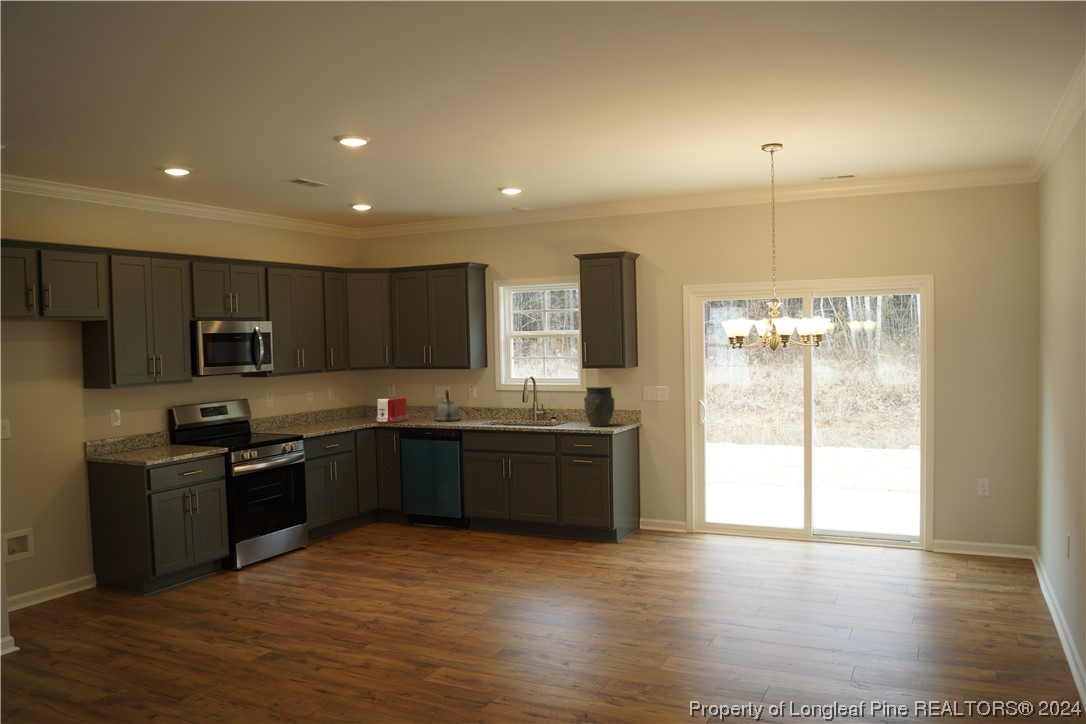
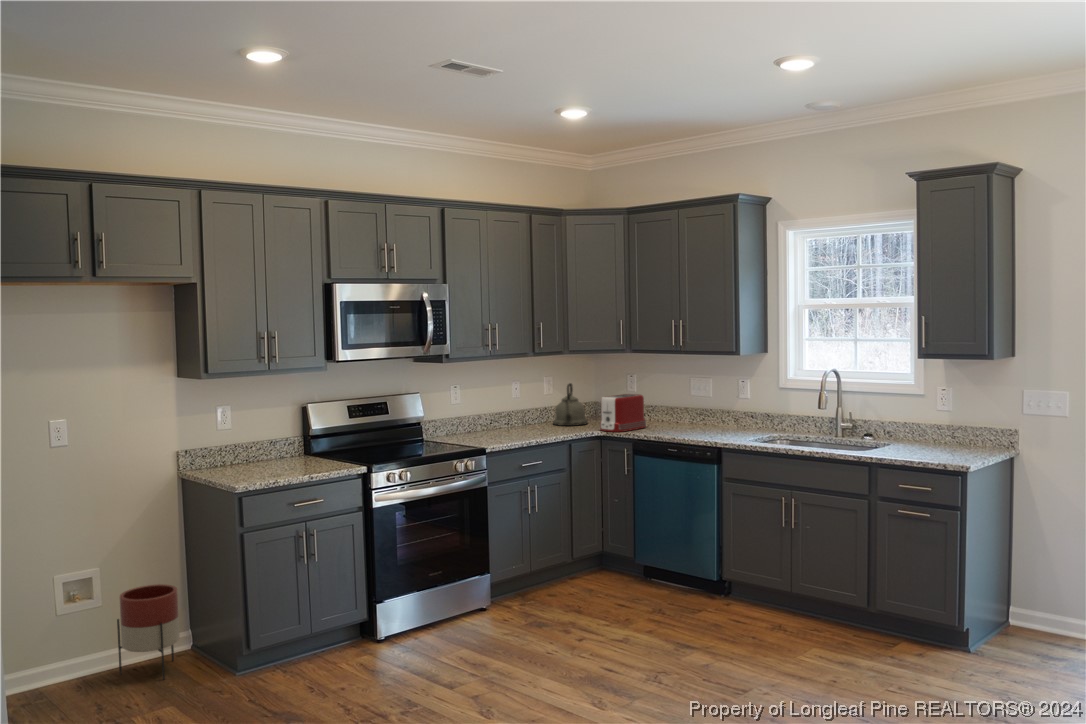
vase: present [584,387,614,427] -> none [920,389,974,455]
kettle: present [435,390,461,421] -> present [553,383,588,426]
planter: none [26,543,77,613] -> present [117,584,180,679]

